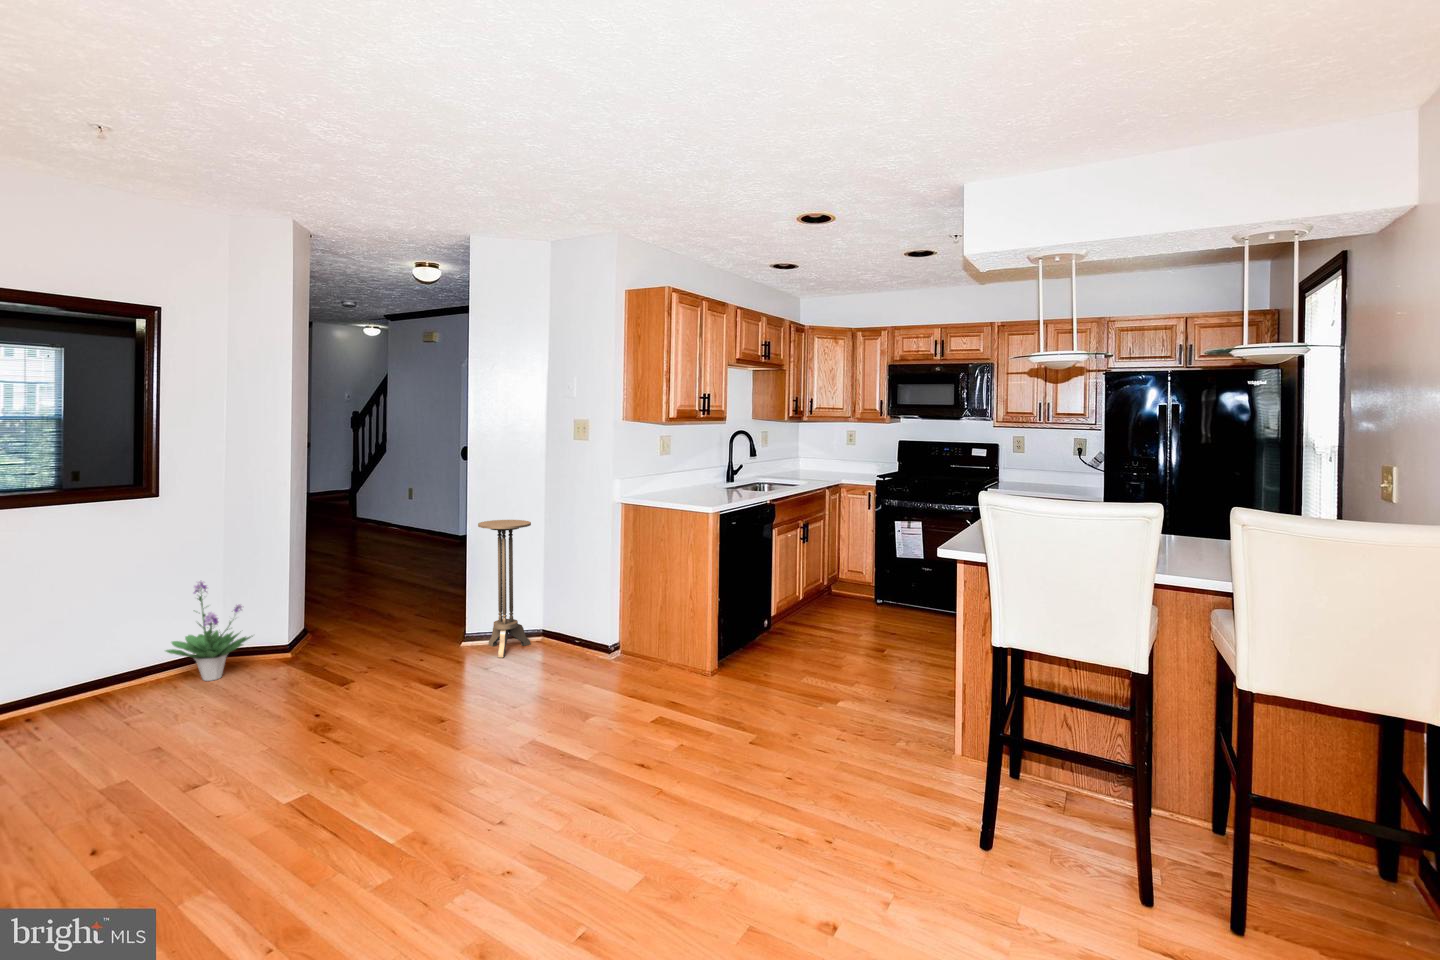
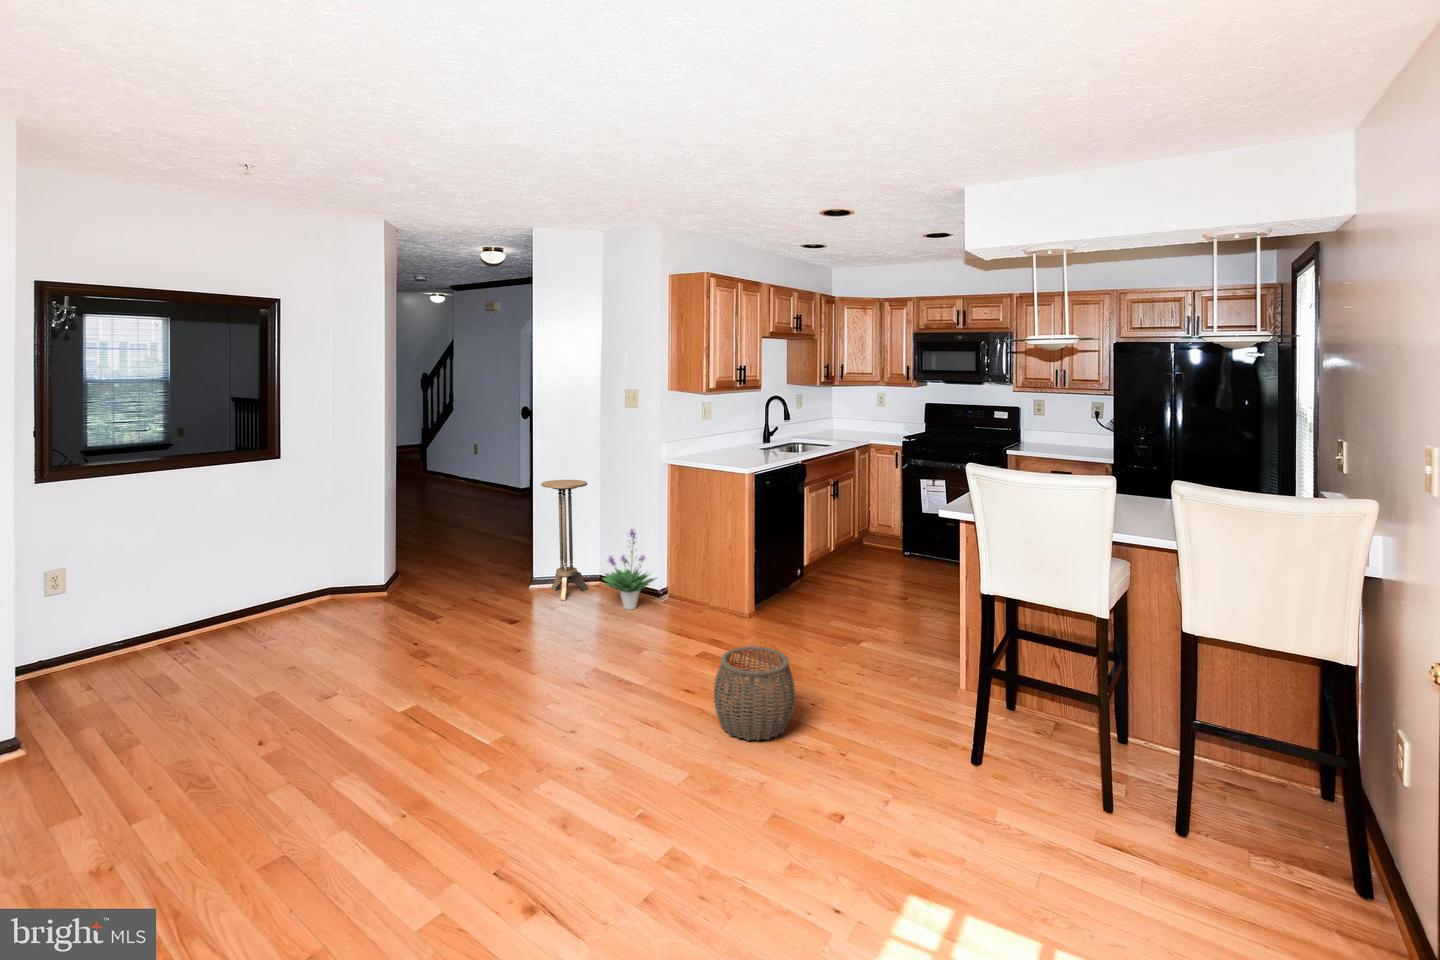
potted plant: present [166,581,253,681] -> present [603,529,656,610]
woven basket: none [672,710,770,828] -> present [714,646,795,740]

